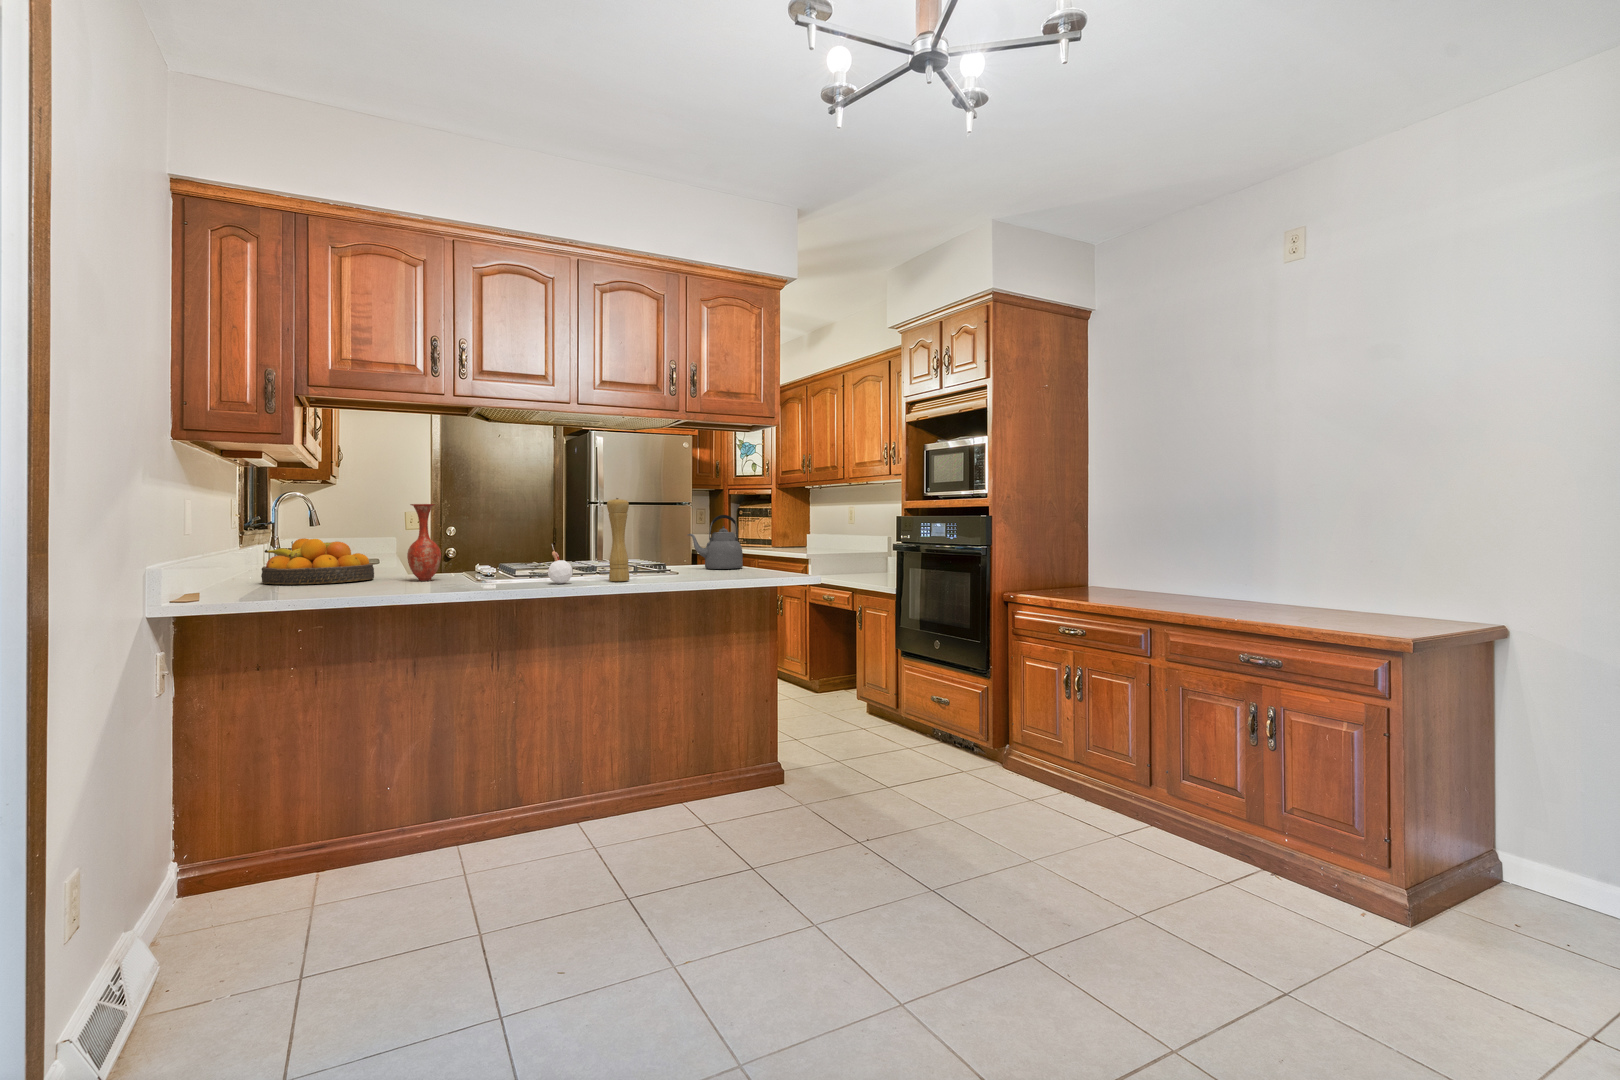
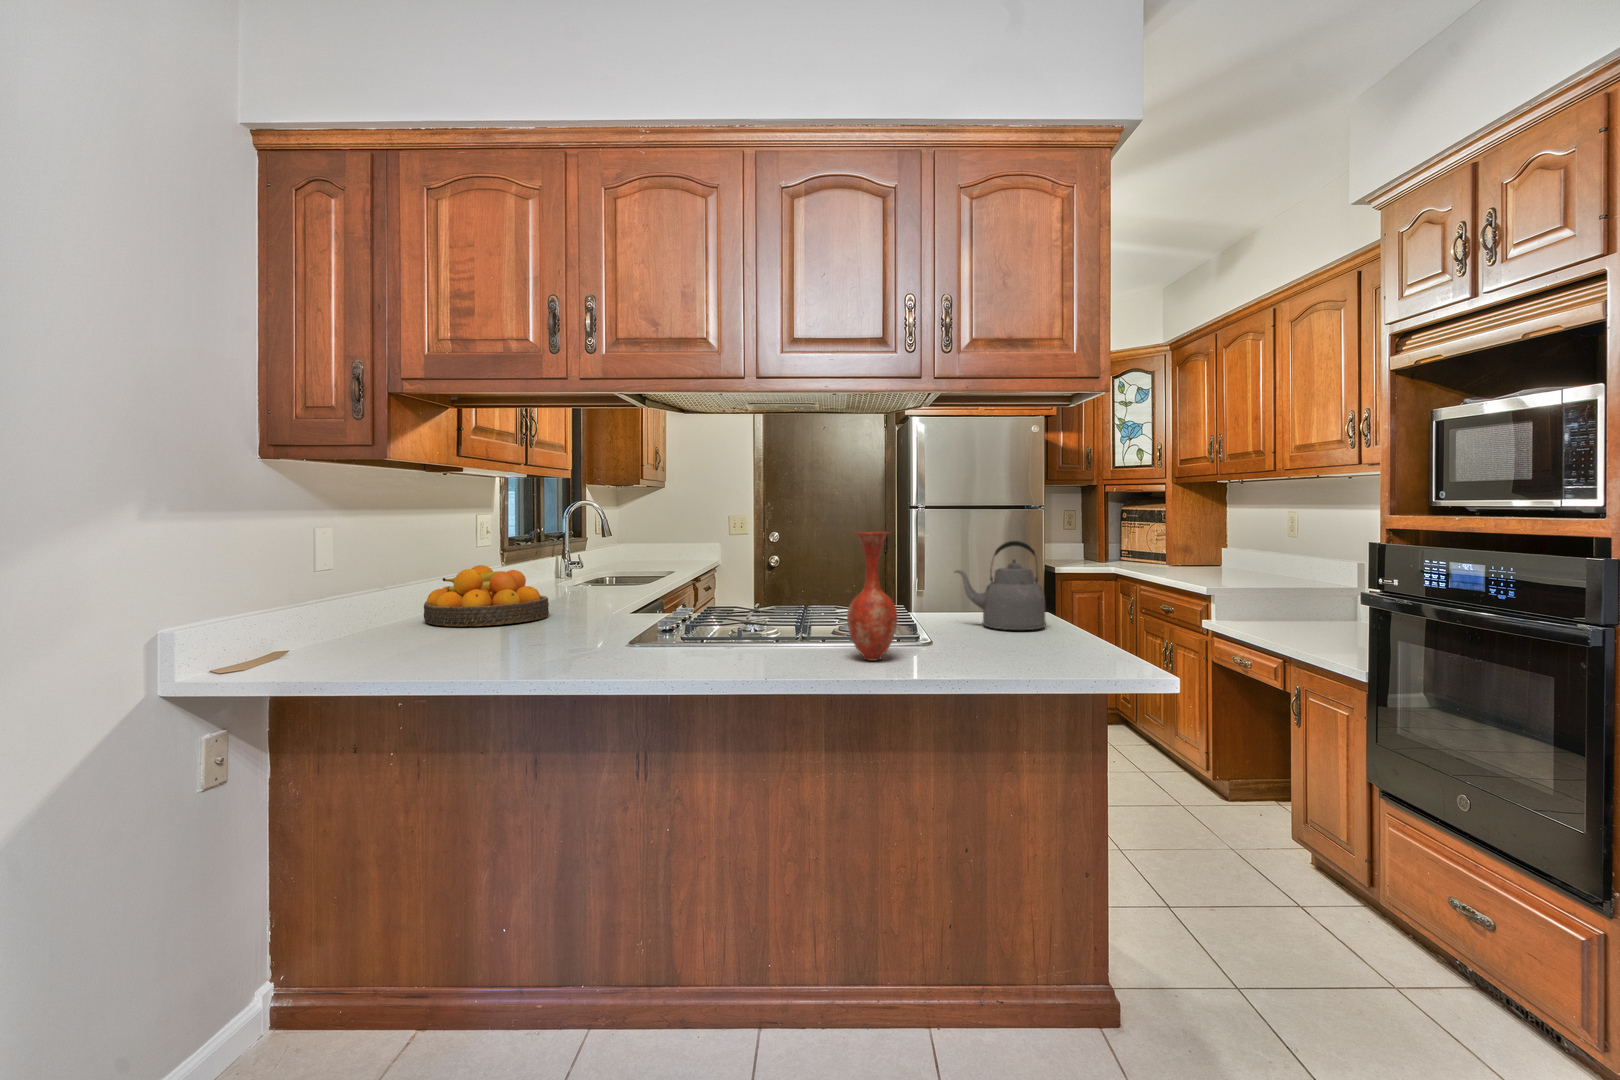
pepper mill: present [607,498,629,581] -> none [772,523,806,659]
vase: present [407,504,441,581] -> present [847,532,898,661]
candle: present [548,545,573,584] -> none [682,593,718,657]

